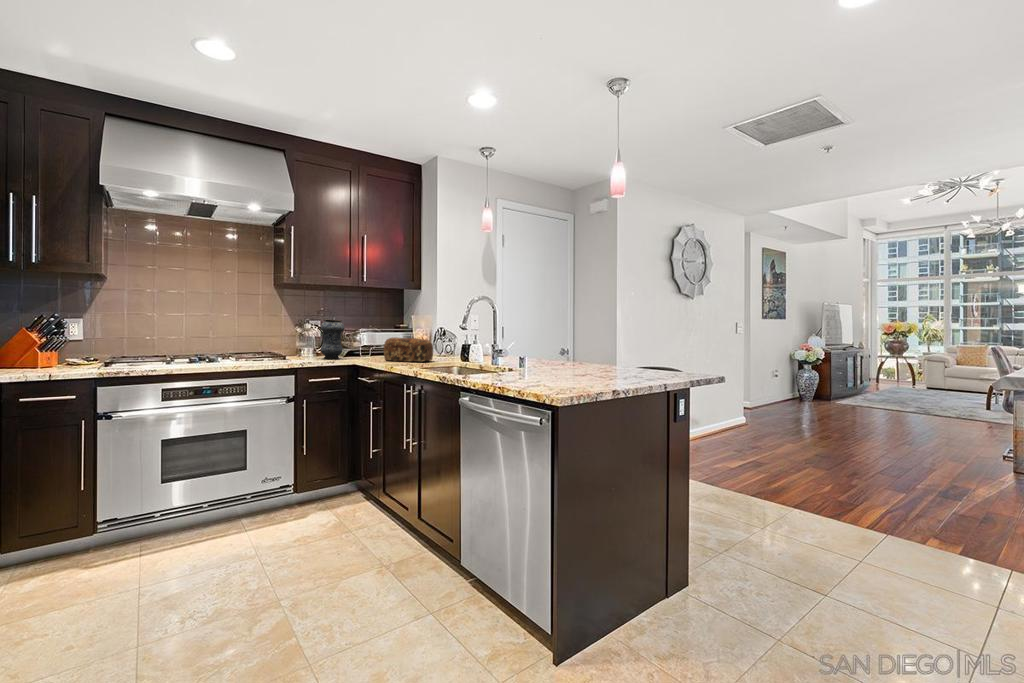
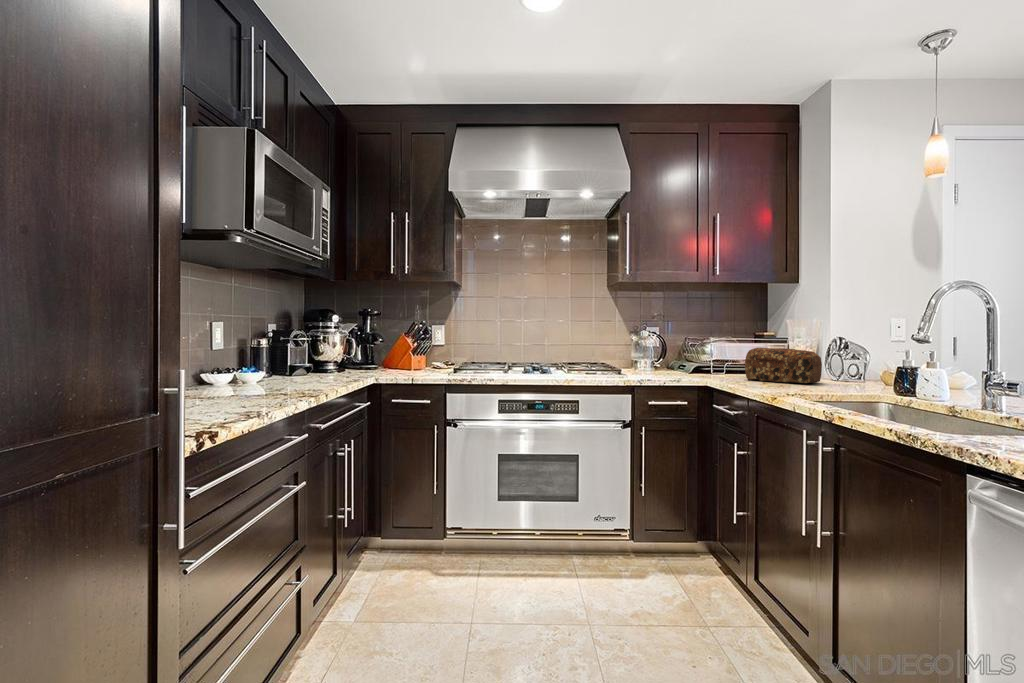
vase: present [321,319,344,359] -> none [661,324,691,374]

